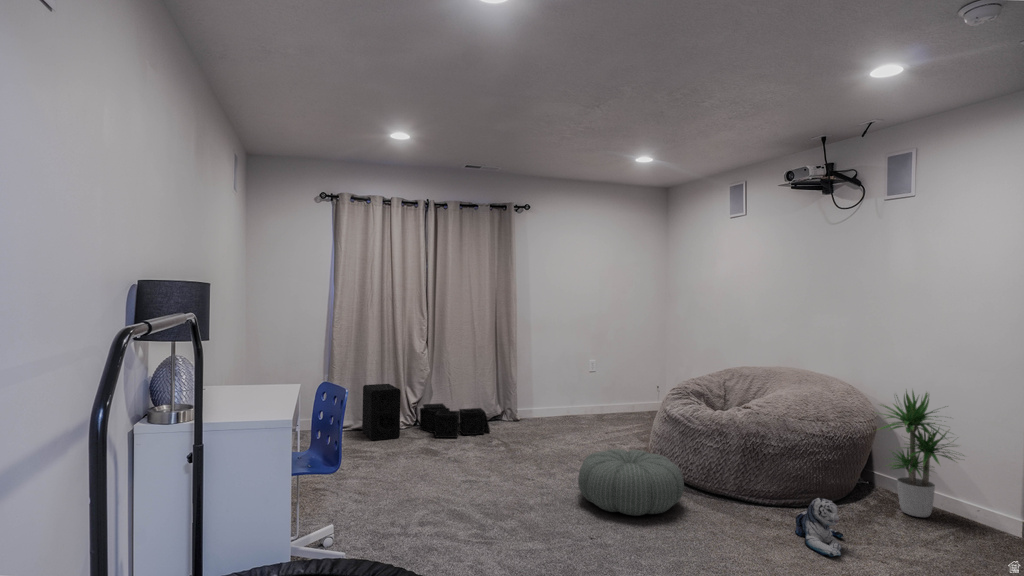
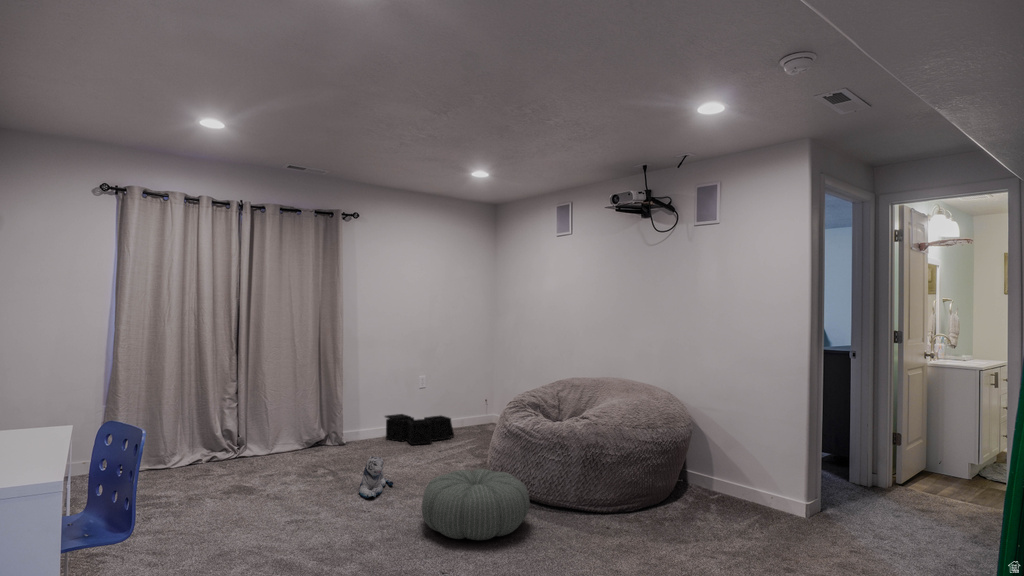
speaker: present [362,384,401,440] -> none [151,413,205,483]
potted plant: present [878,391,964,517] -> none [688,392,765,508]
storage bin: present [420,403,490,438] -> present [385,414,454,445]
plush toy: present [795,498,843,557] -> present [359,456,393,498]

